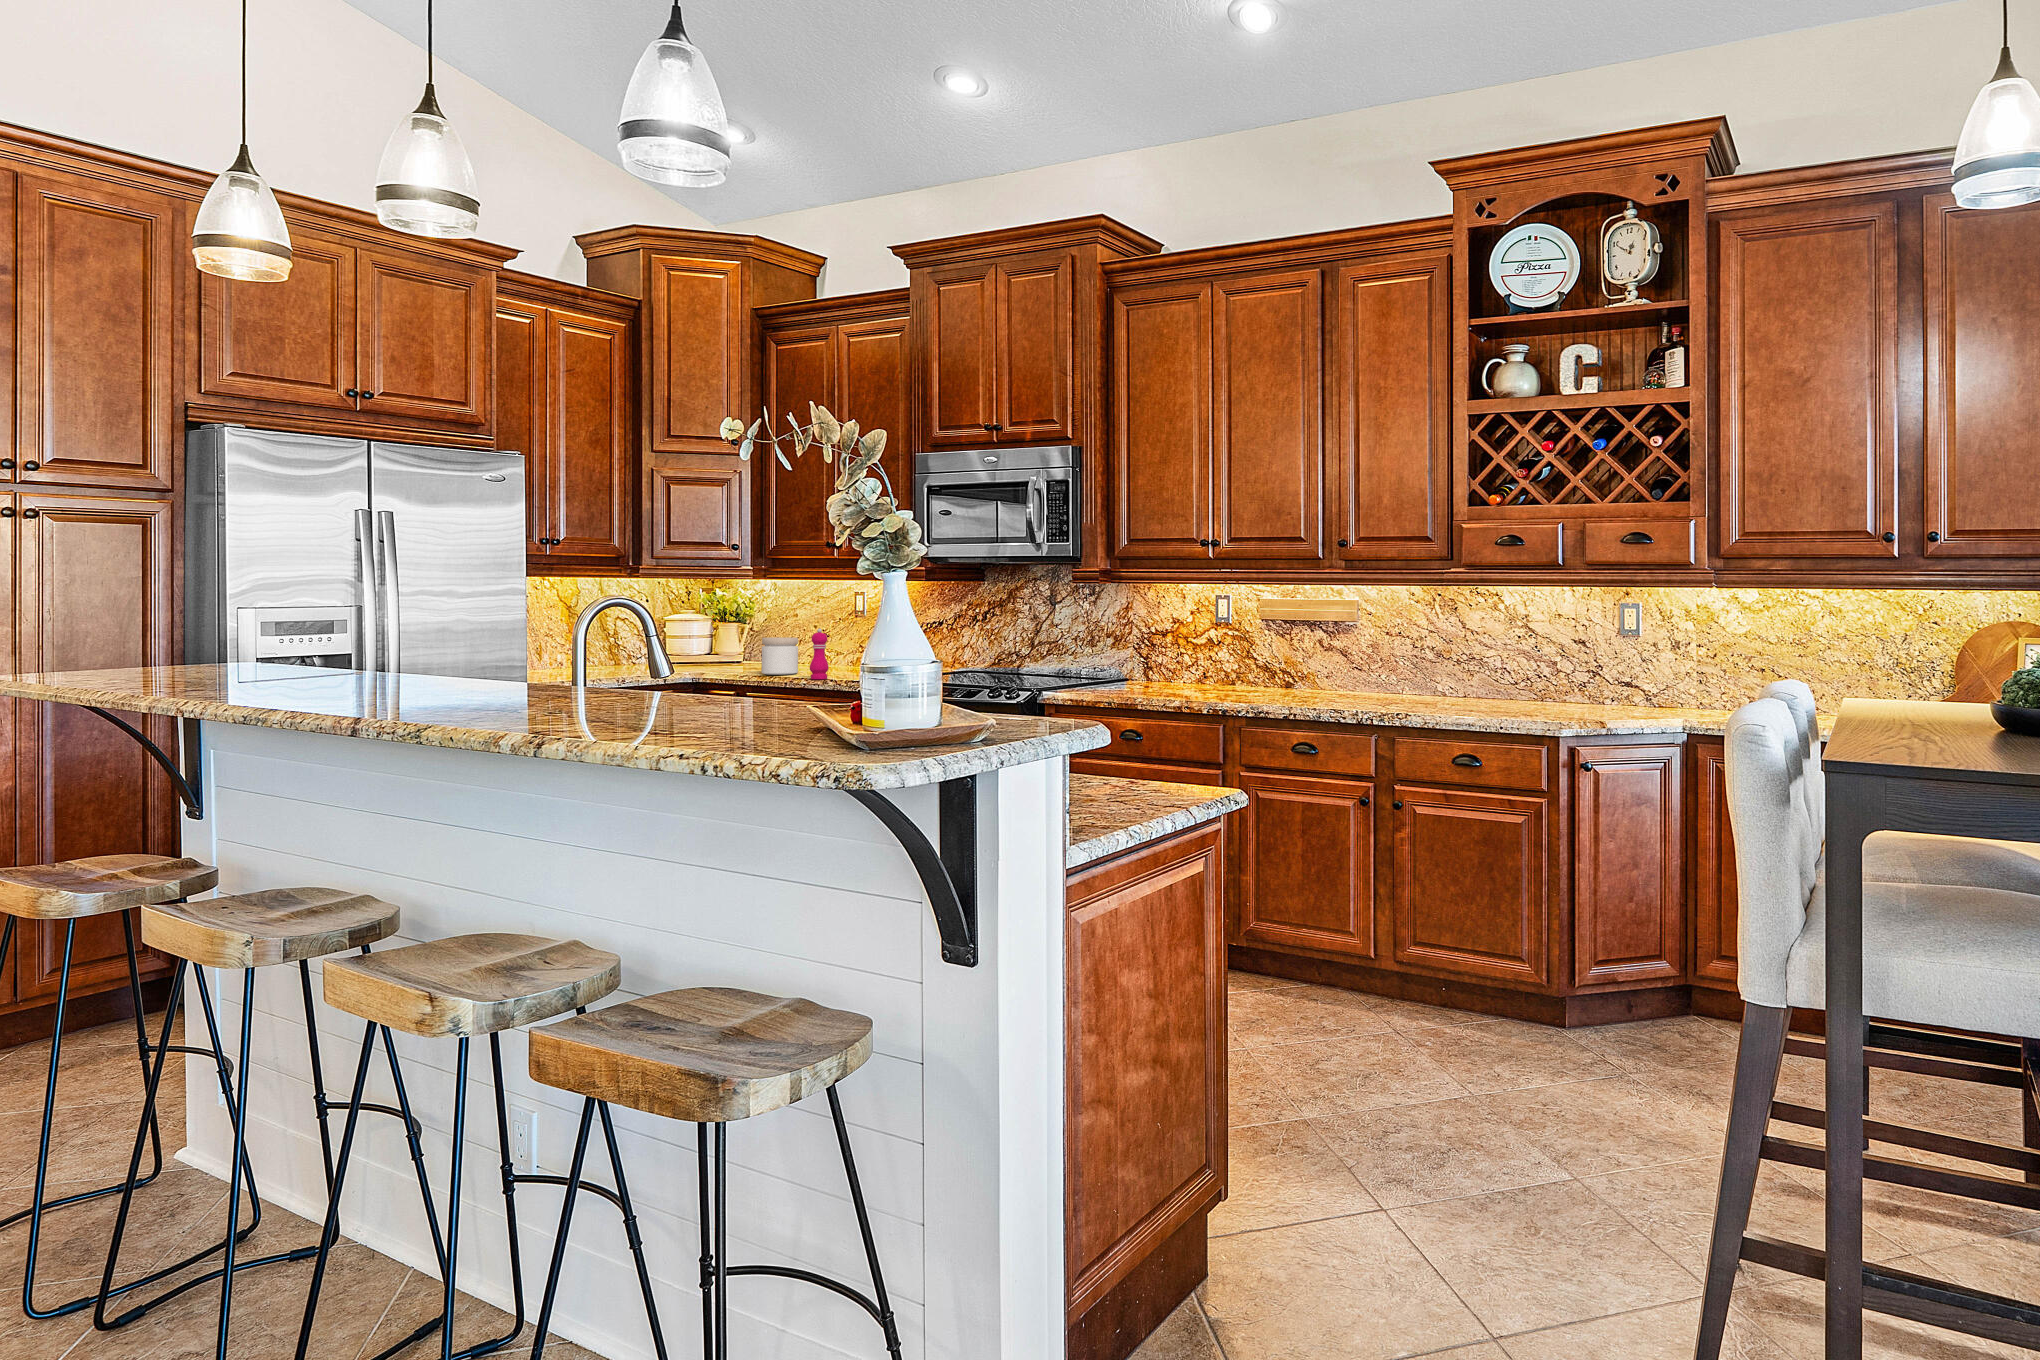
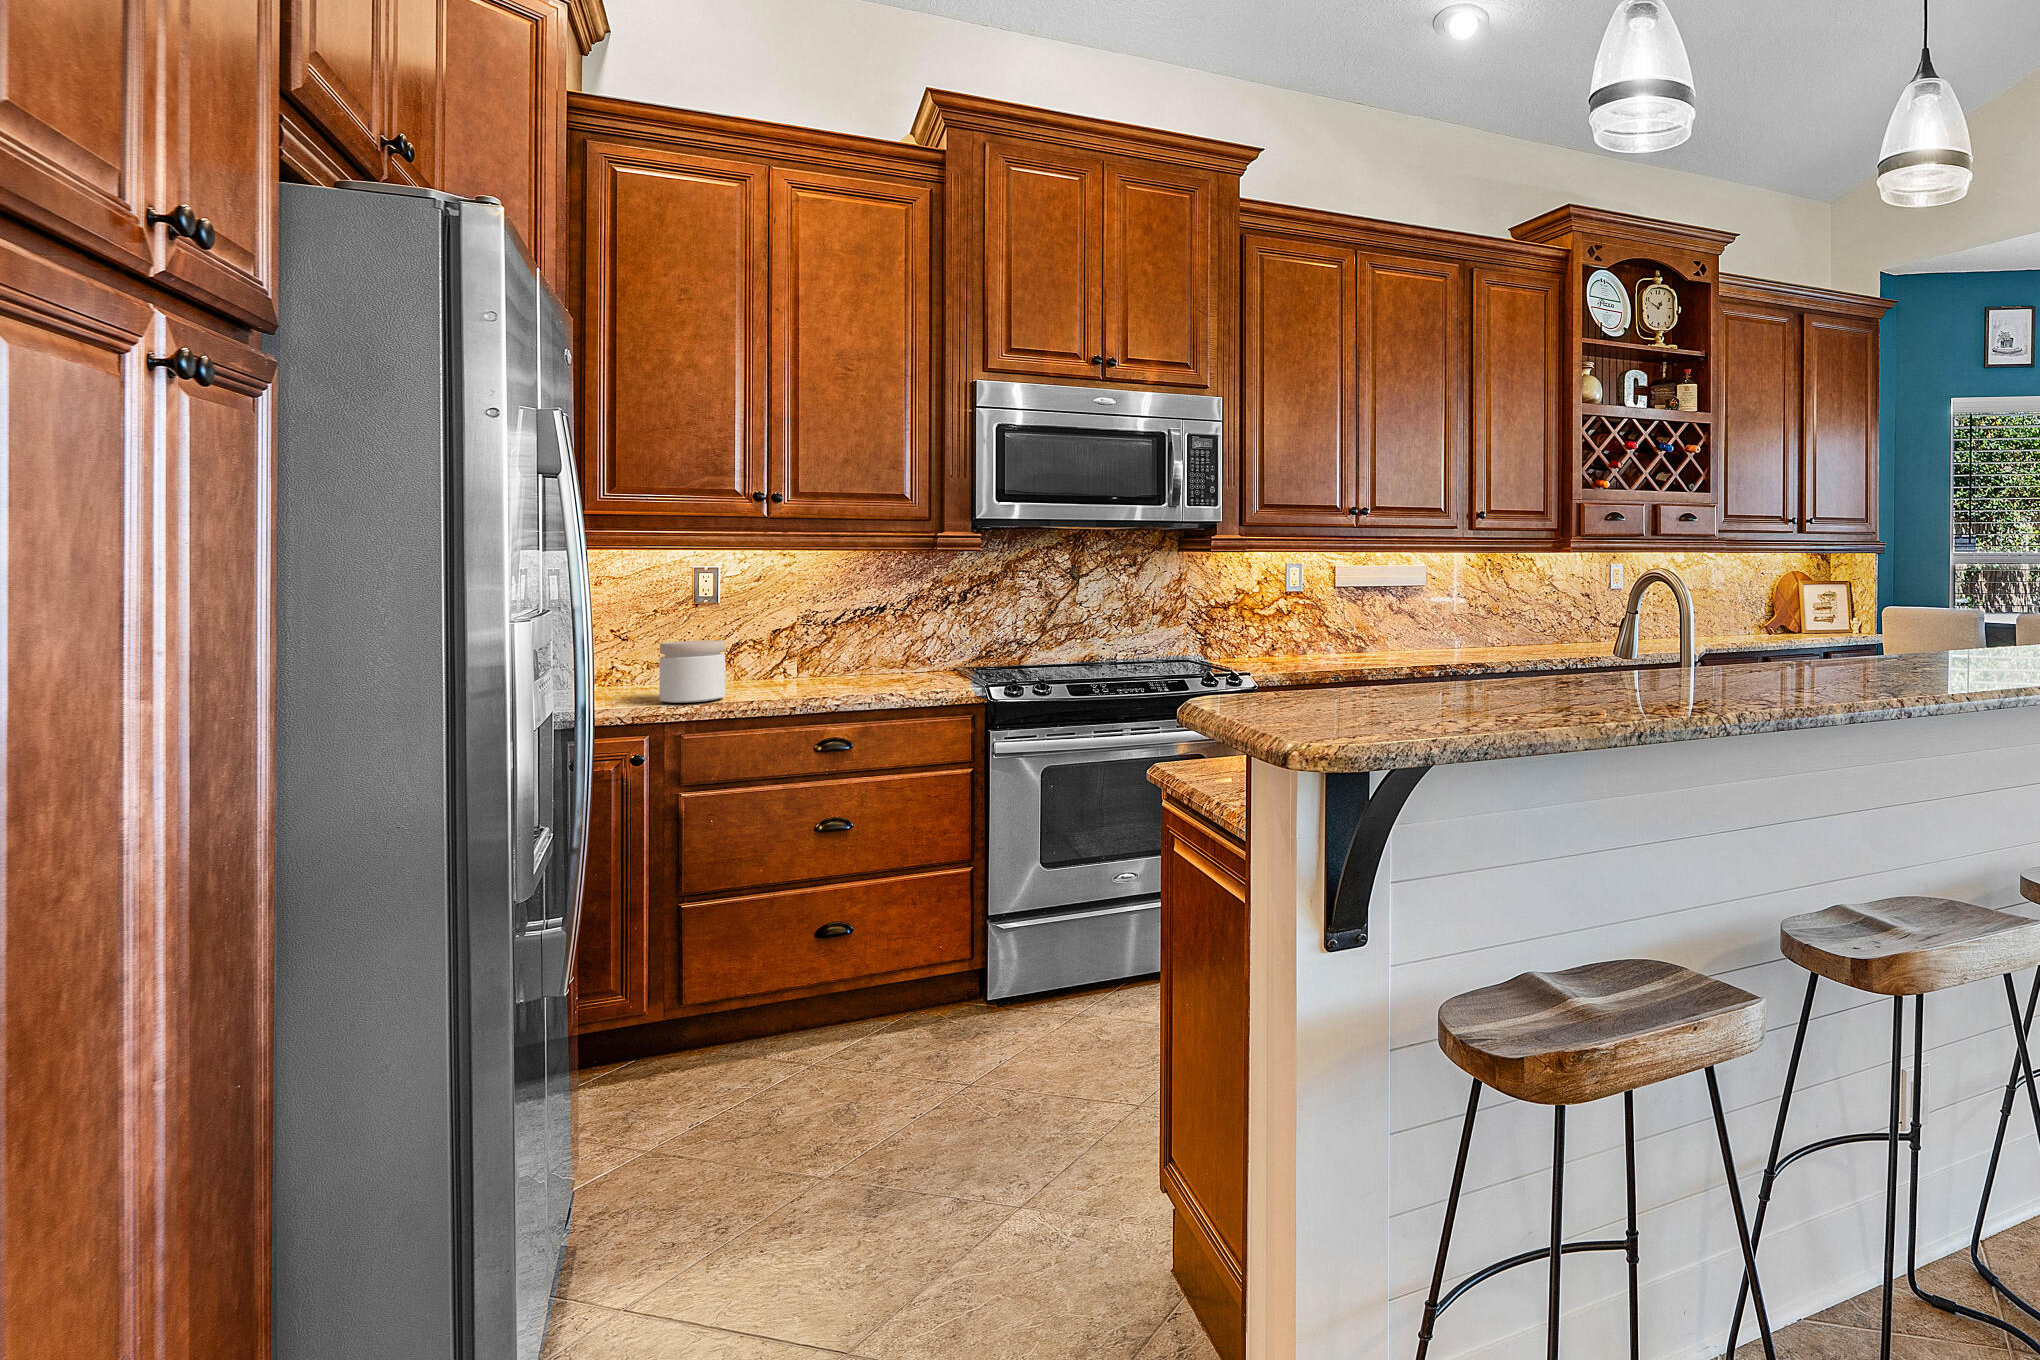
pepper mill: present [810,628,829,679] -> none [824,622,855,699]

